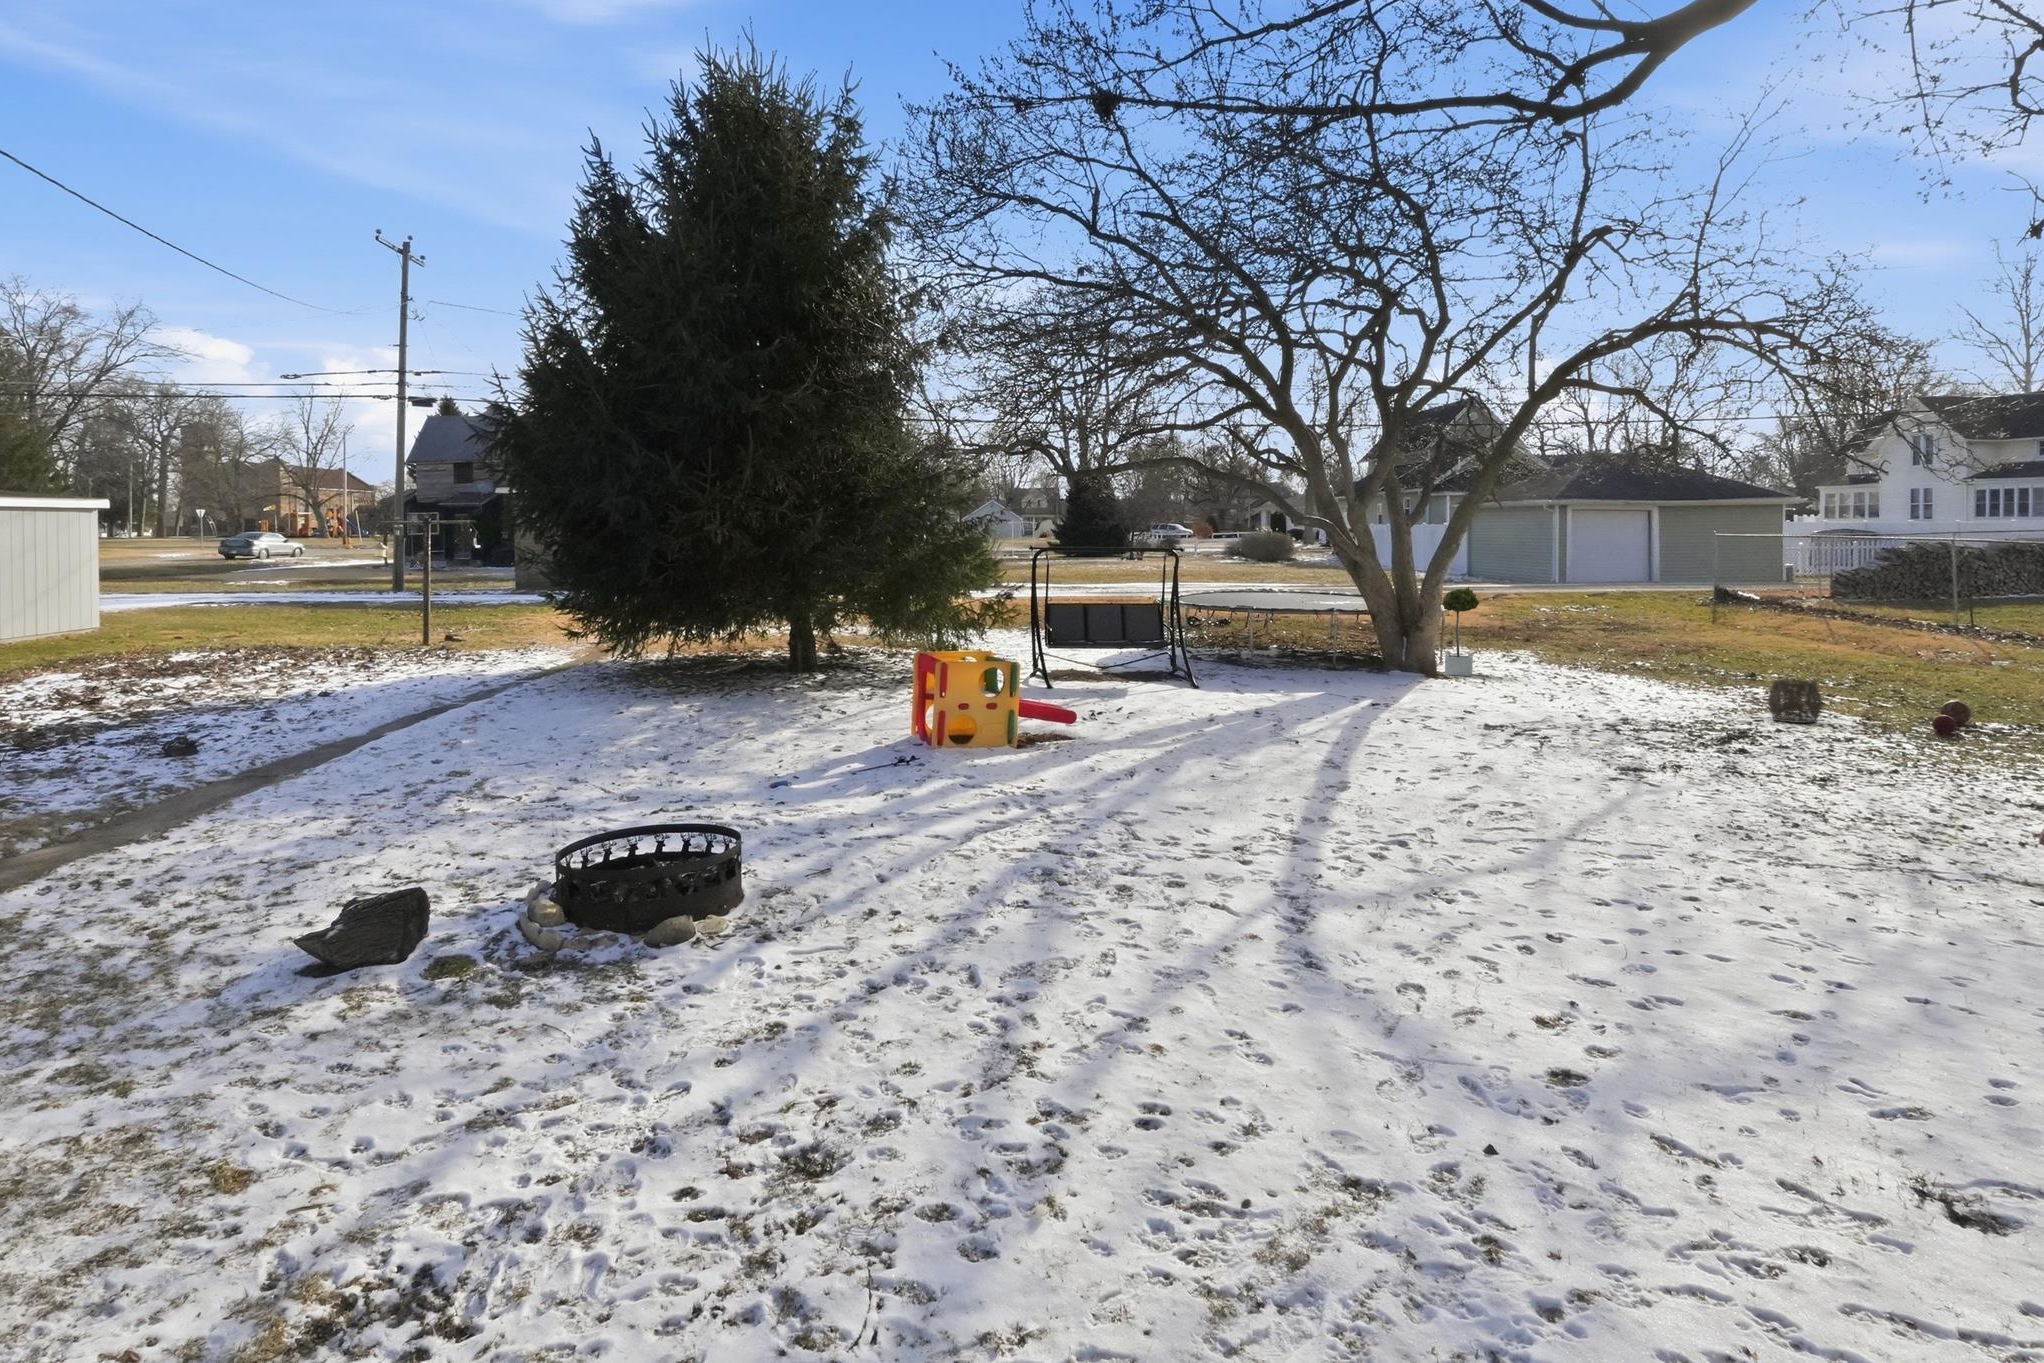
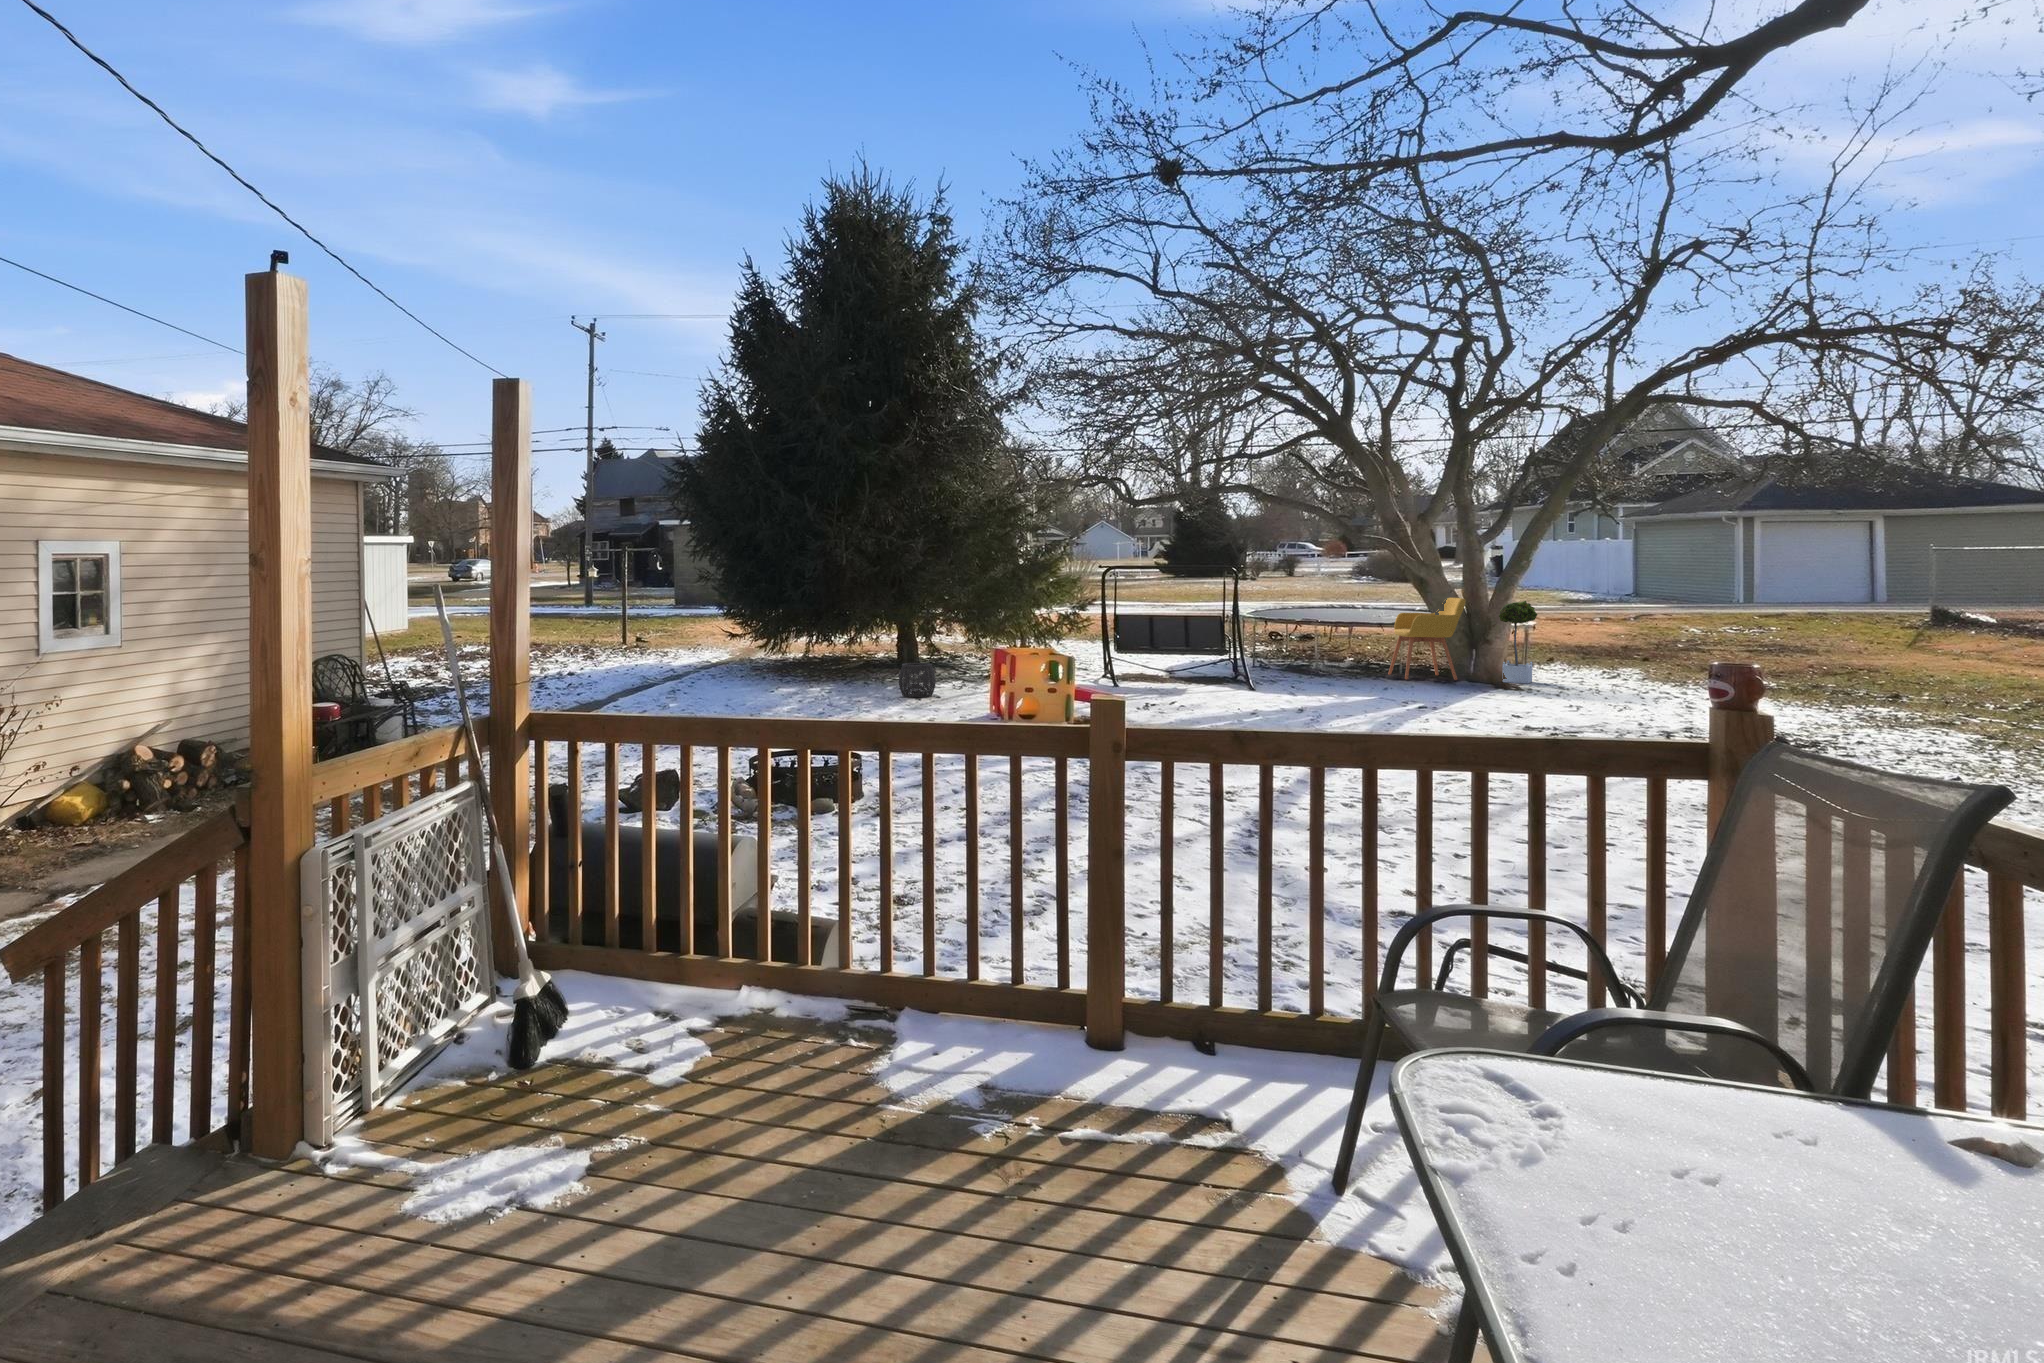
armchair: none [1330,584,1409,674] -> present [1388,598,1465,680]
woven basket: present [1768,680,1822,723] -> present [899,663,936,697]

